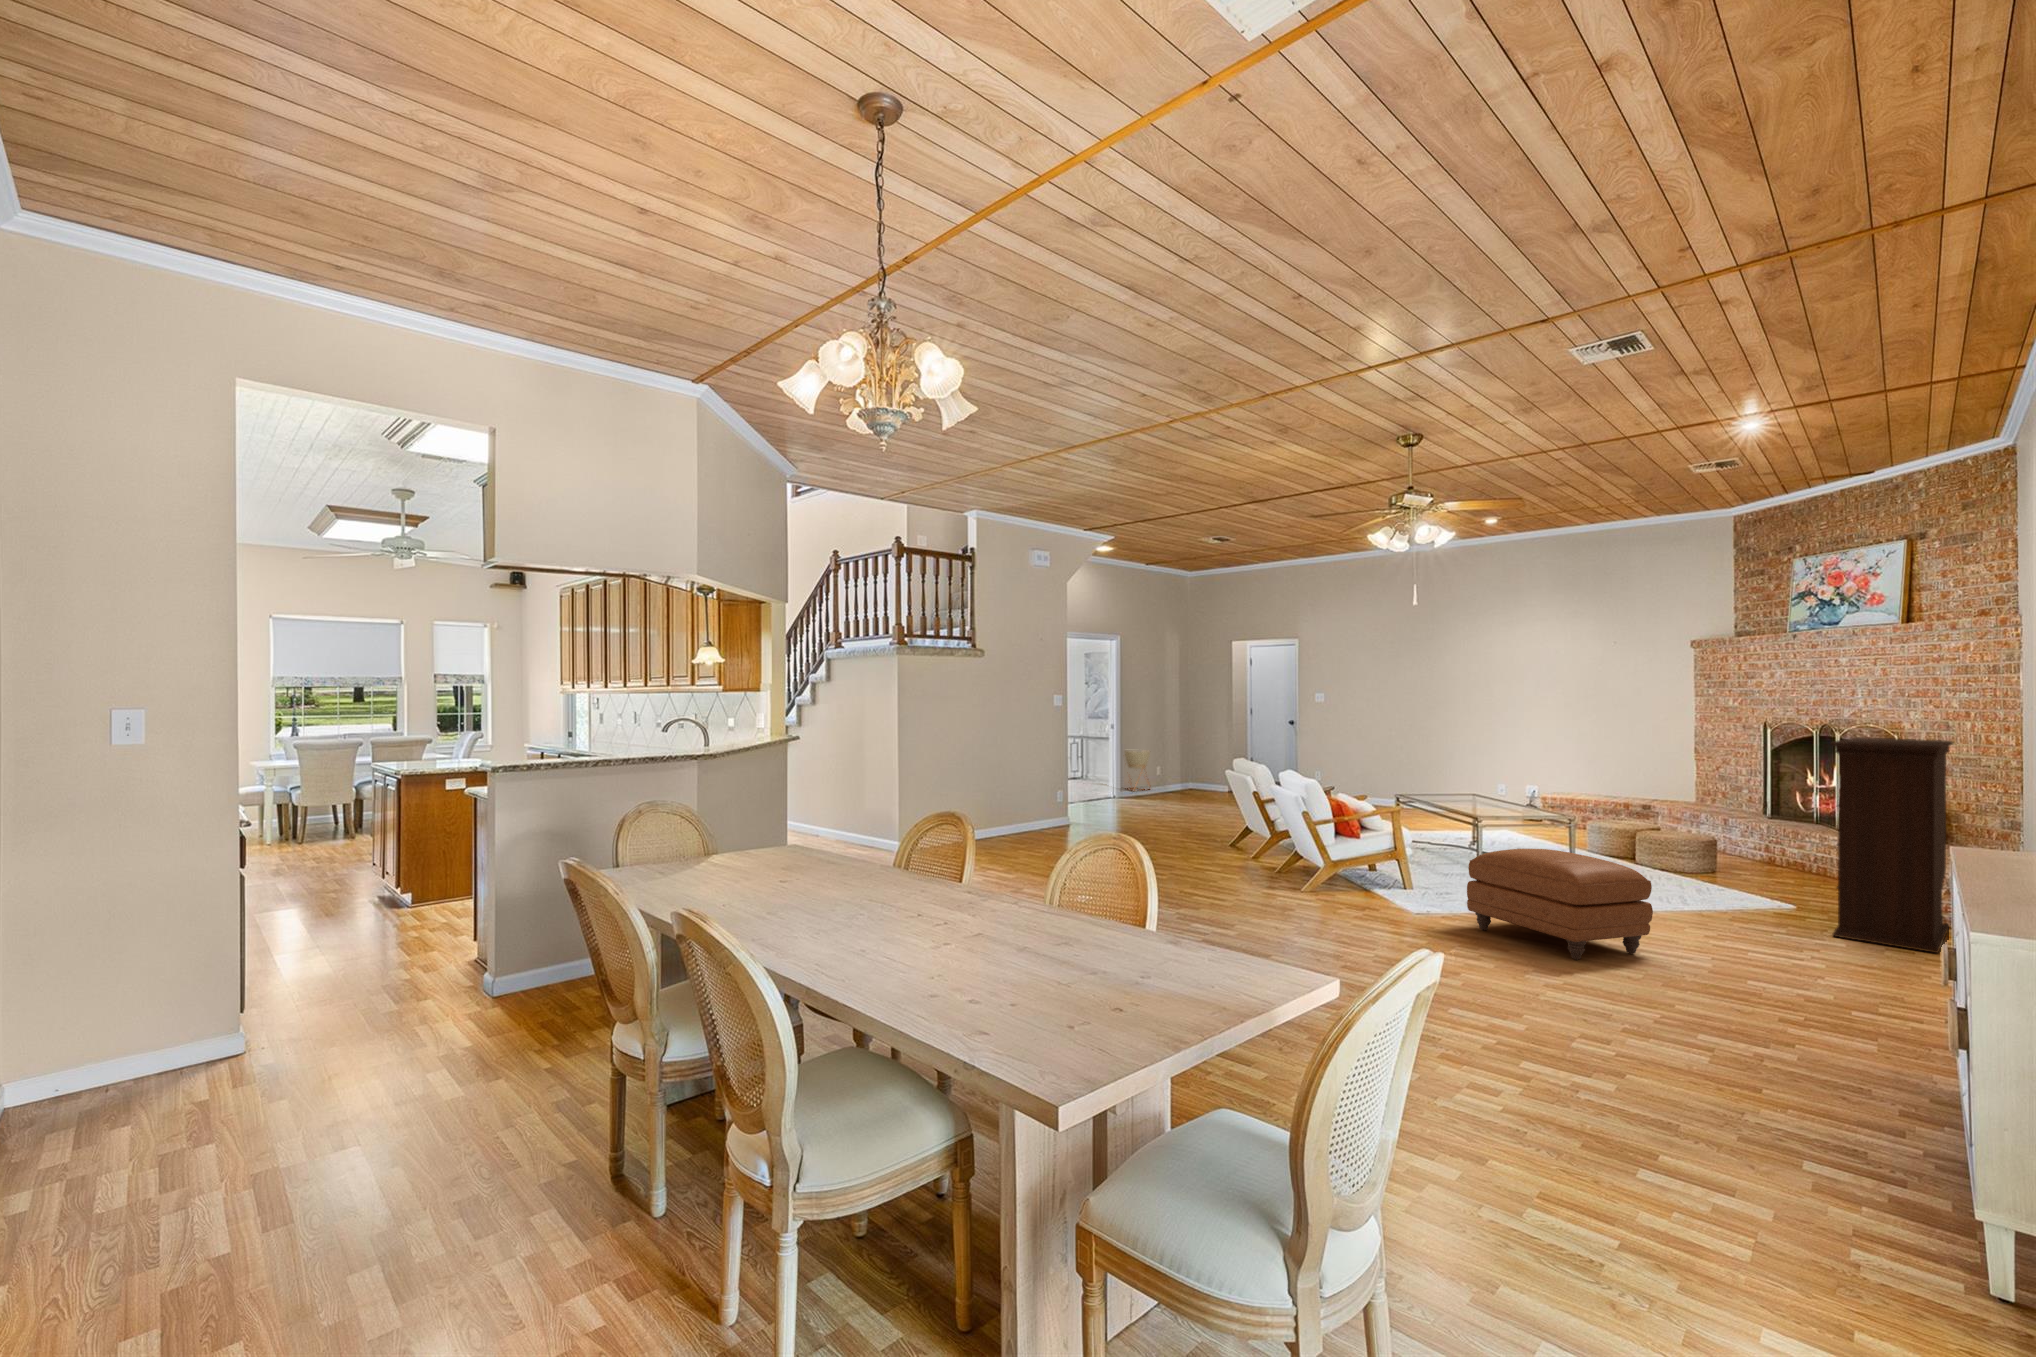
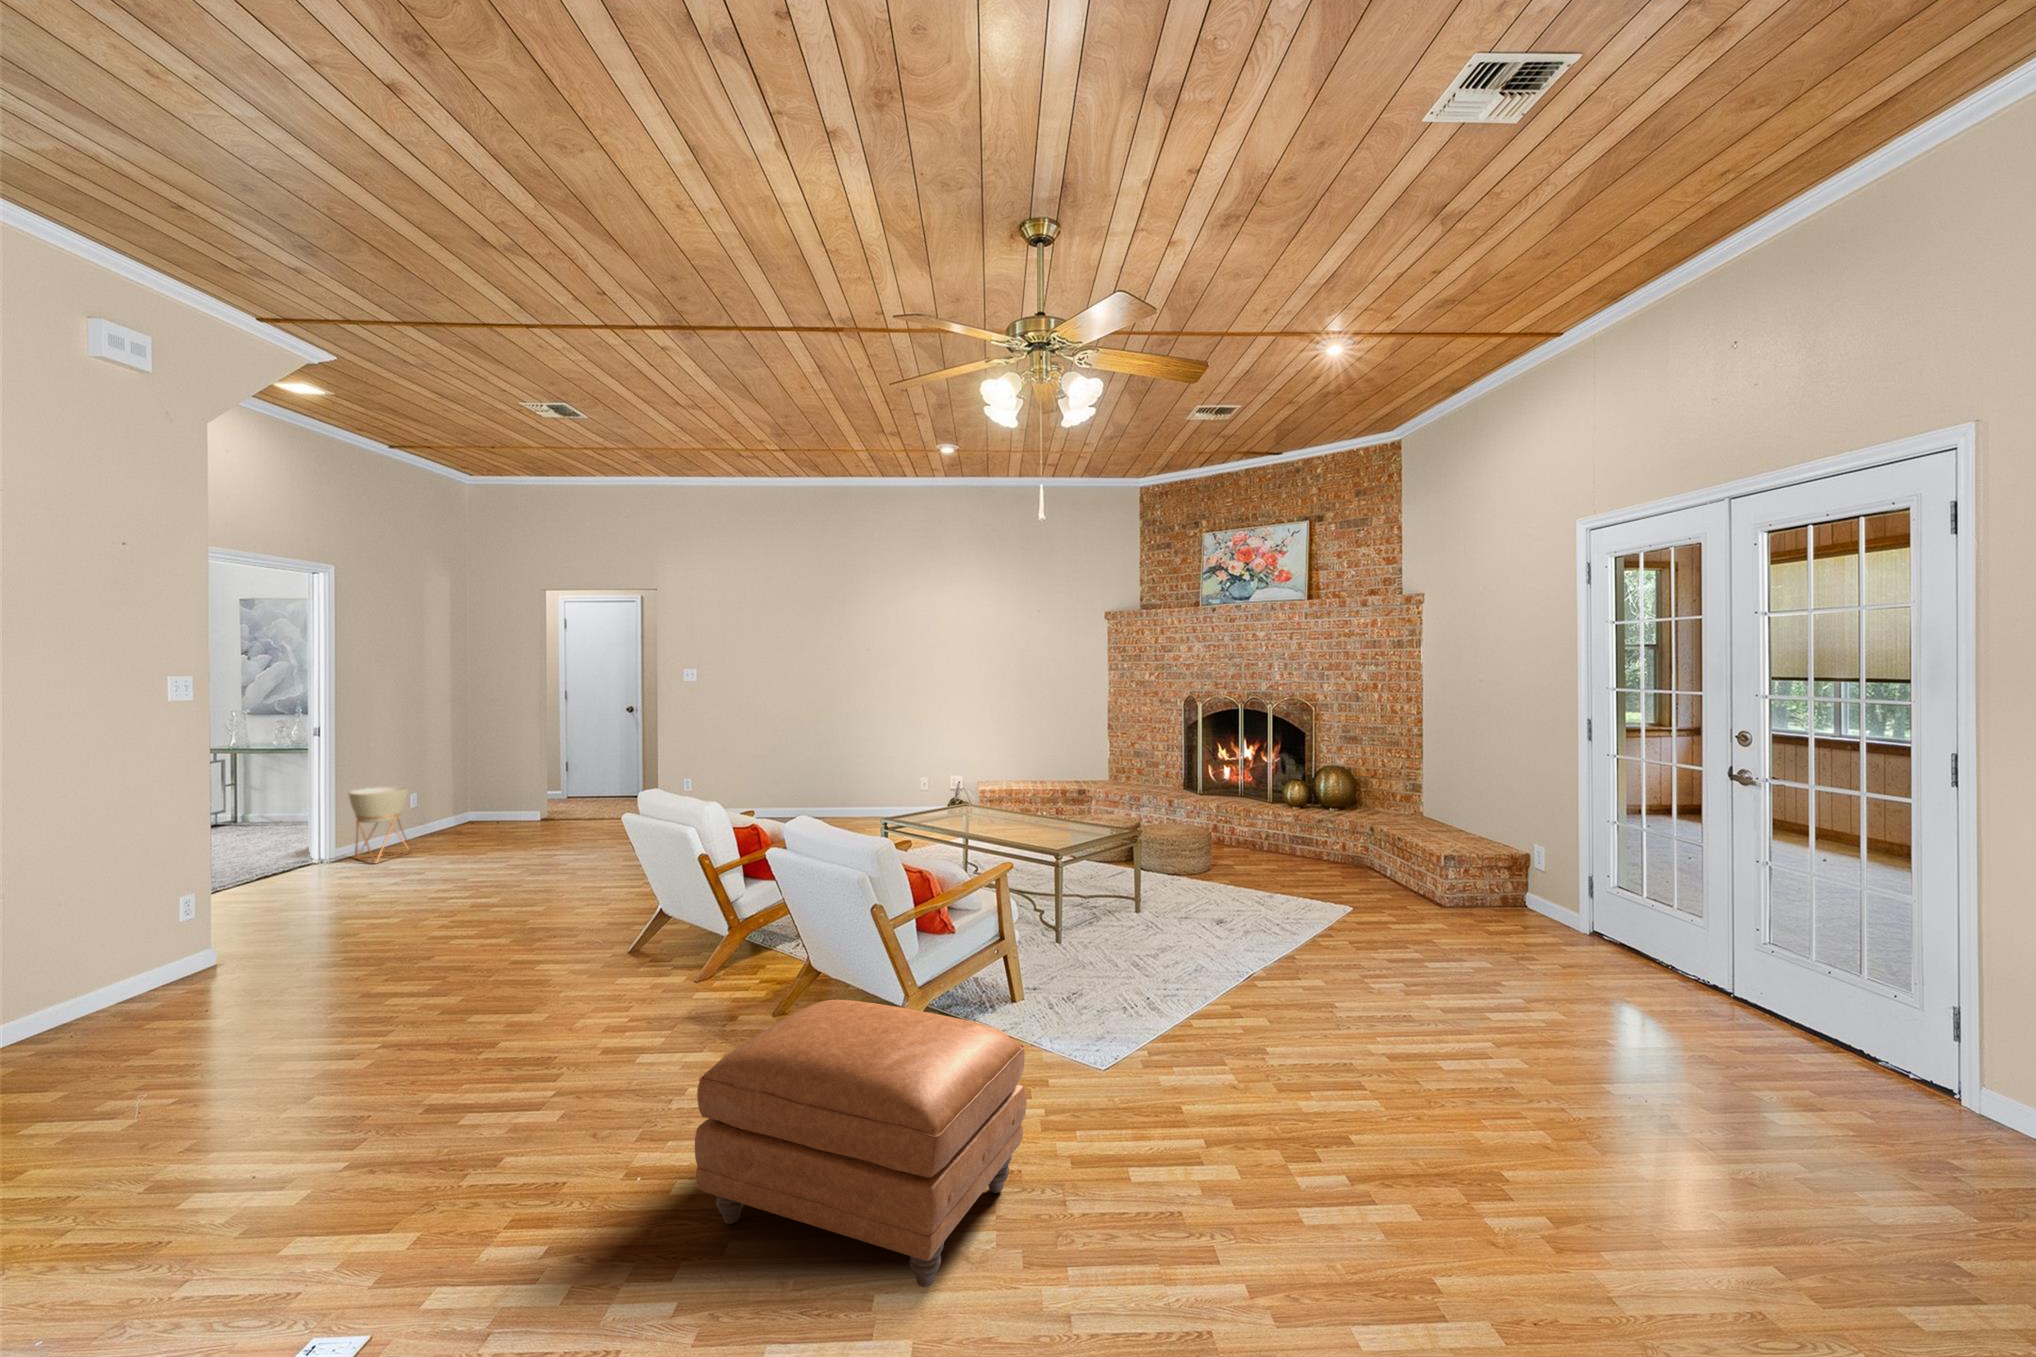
bookshelf: present [1830,737,1953,953] -> none [1379,716,1557,954]
ottoman: present [1467,849,1653,960] -> present [695,1000,1027,1287]

